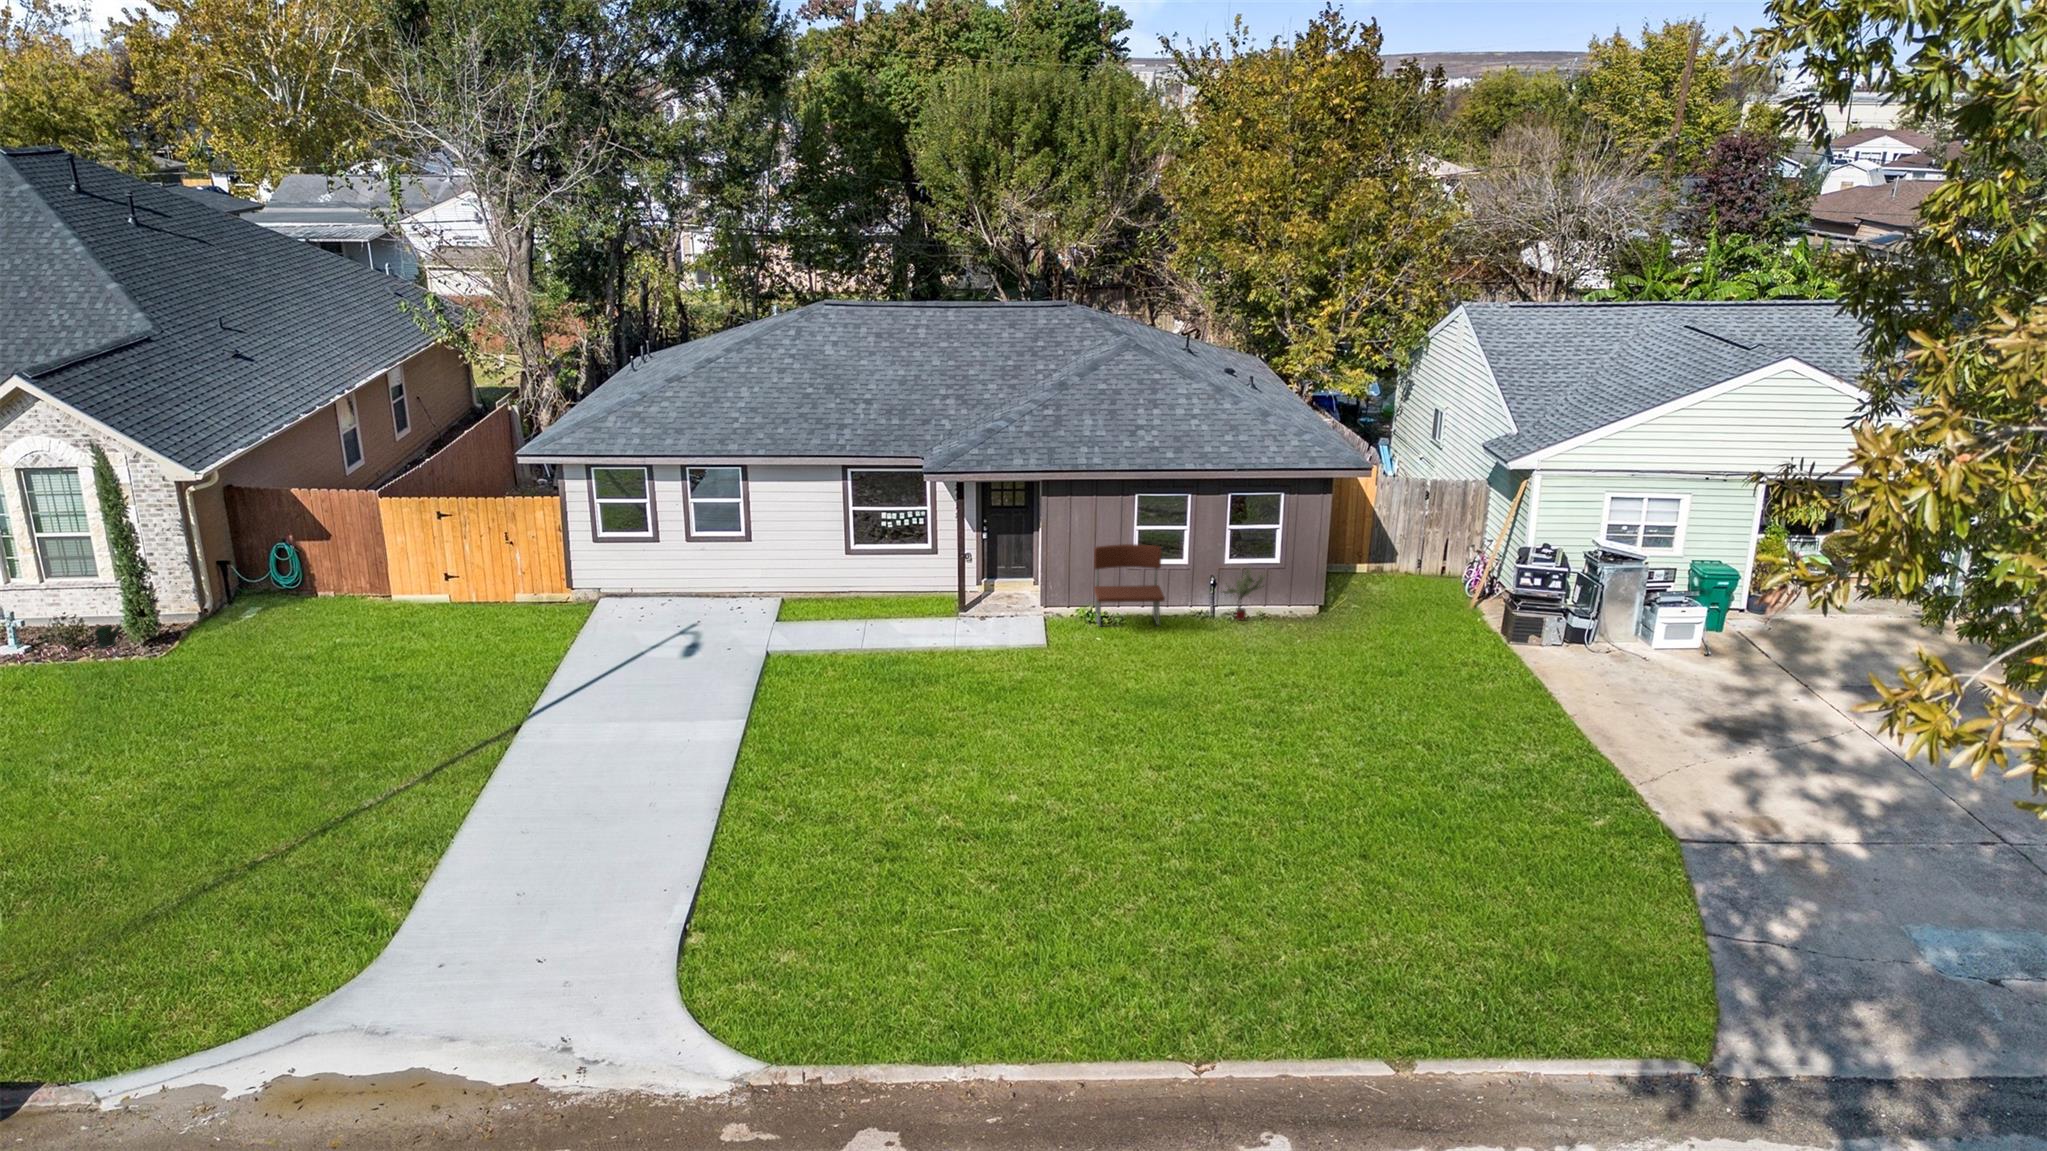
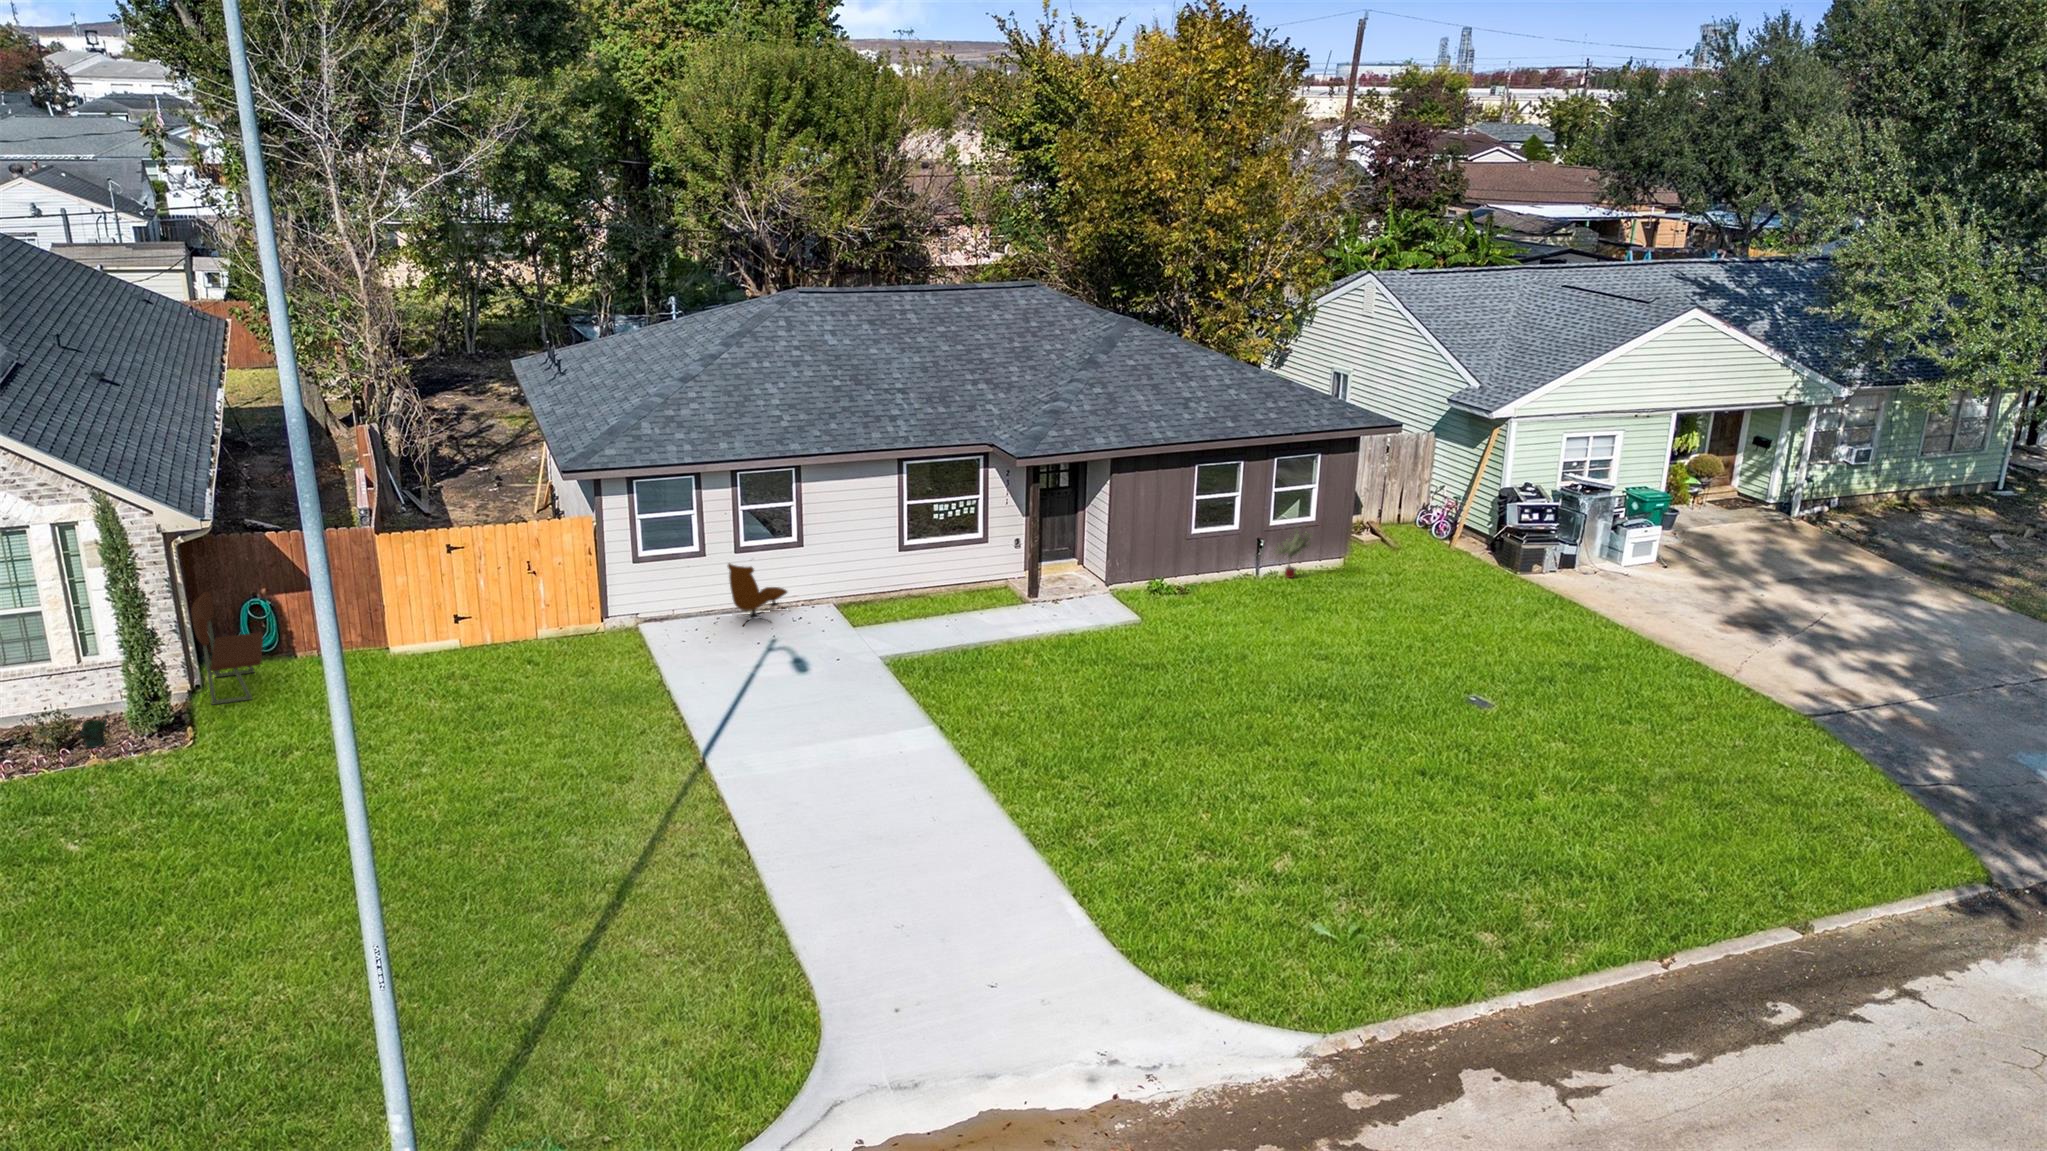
bench: present [1094,544,1165,626] -> present [191,592,263,704]
lounge chair: none [658,549,732,609] -> present [728,563,787,622]

